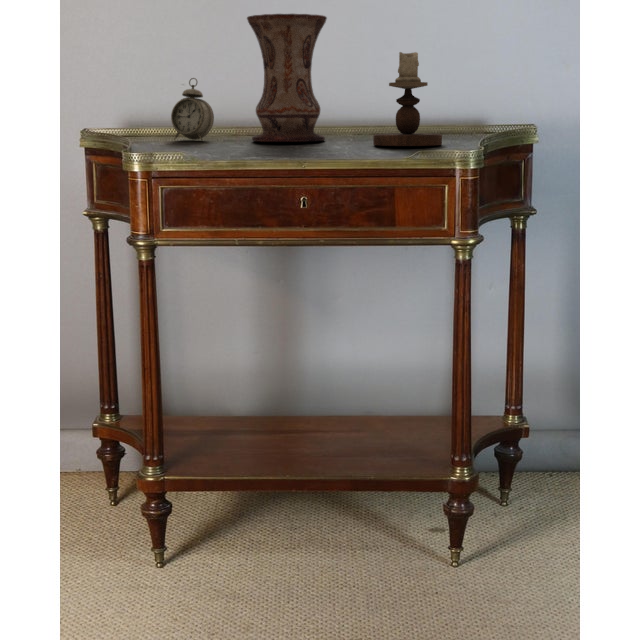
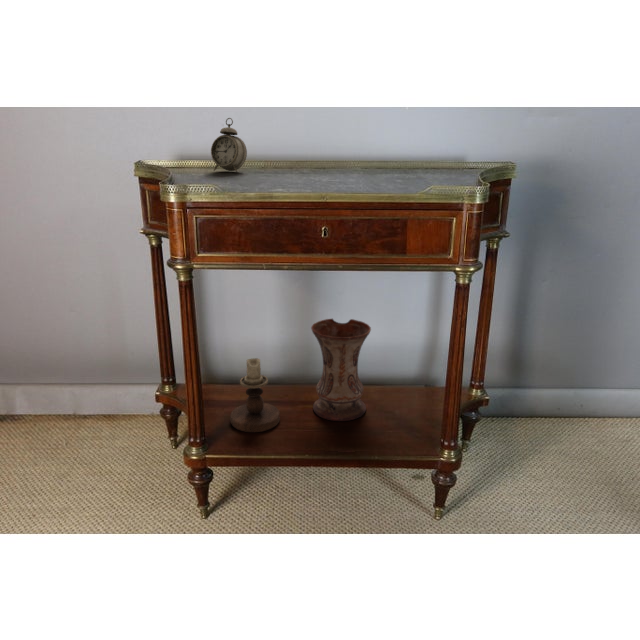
vase: present [247,14,327,142] -> present [311,319,371,421]
candlestick: present [373,52,442,146] -> present [230,358,280,432]

